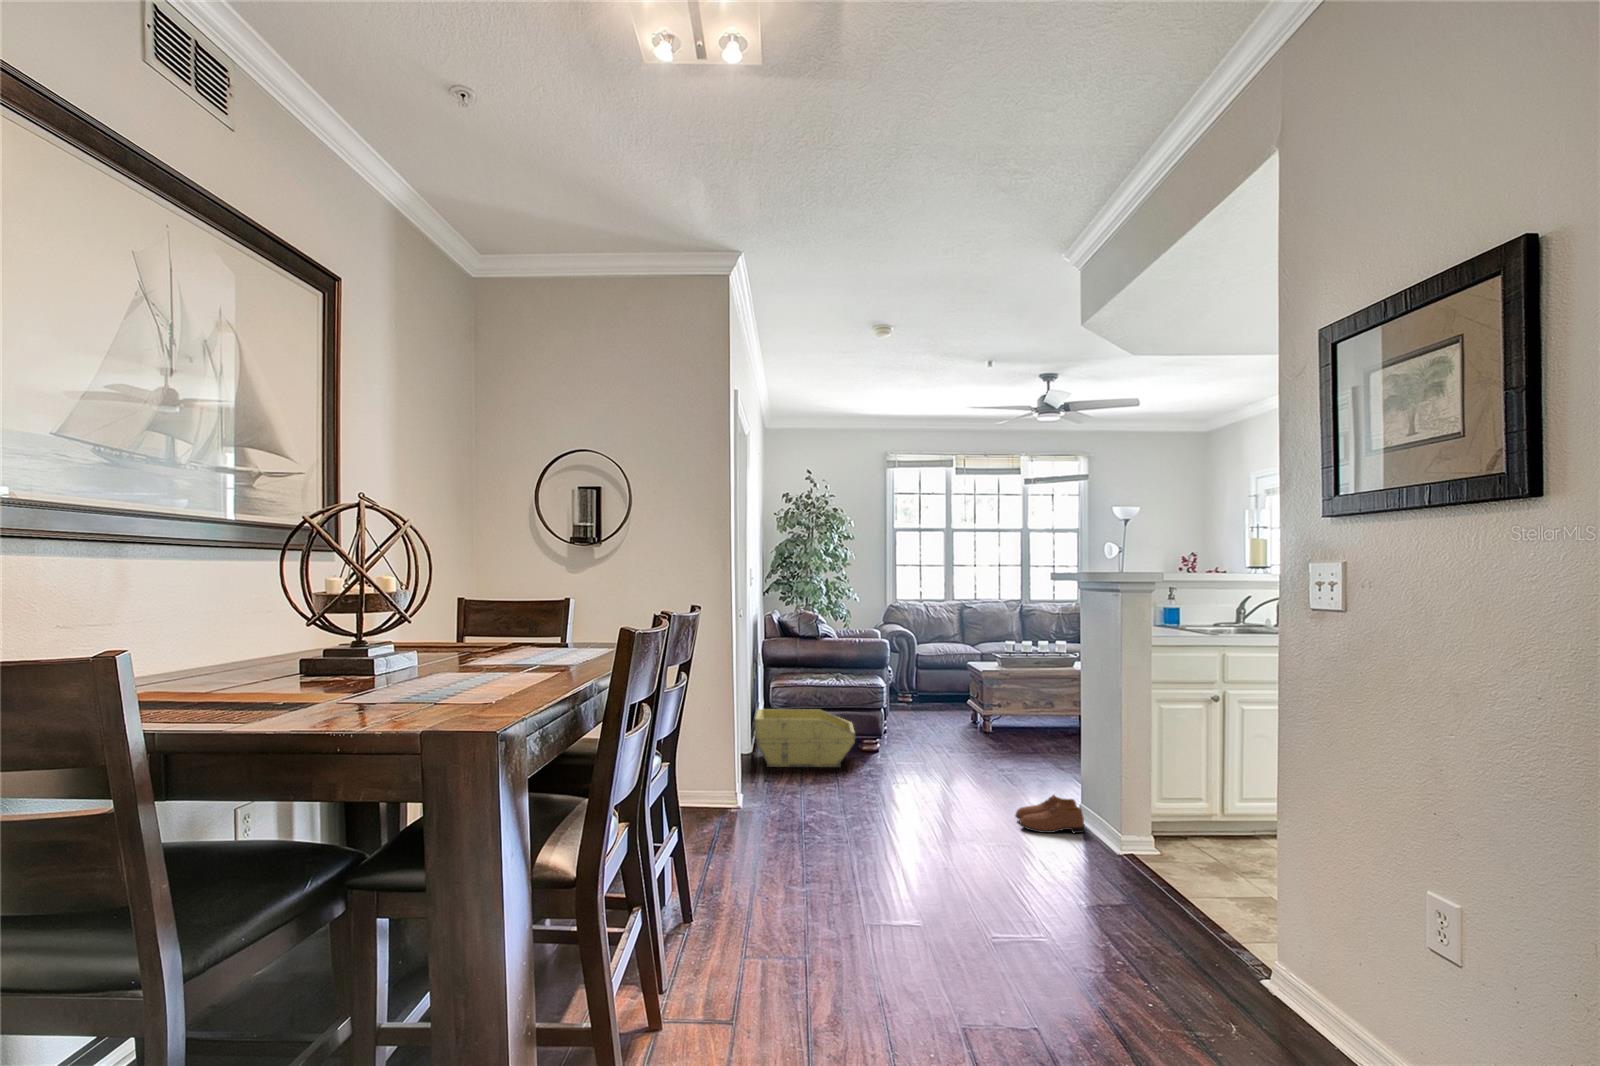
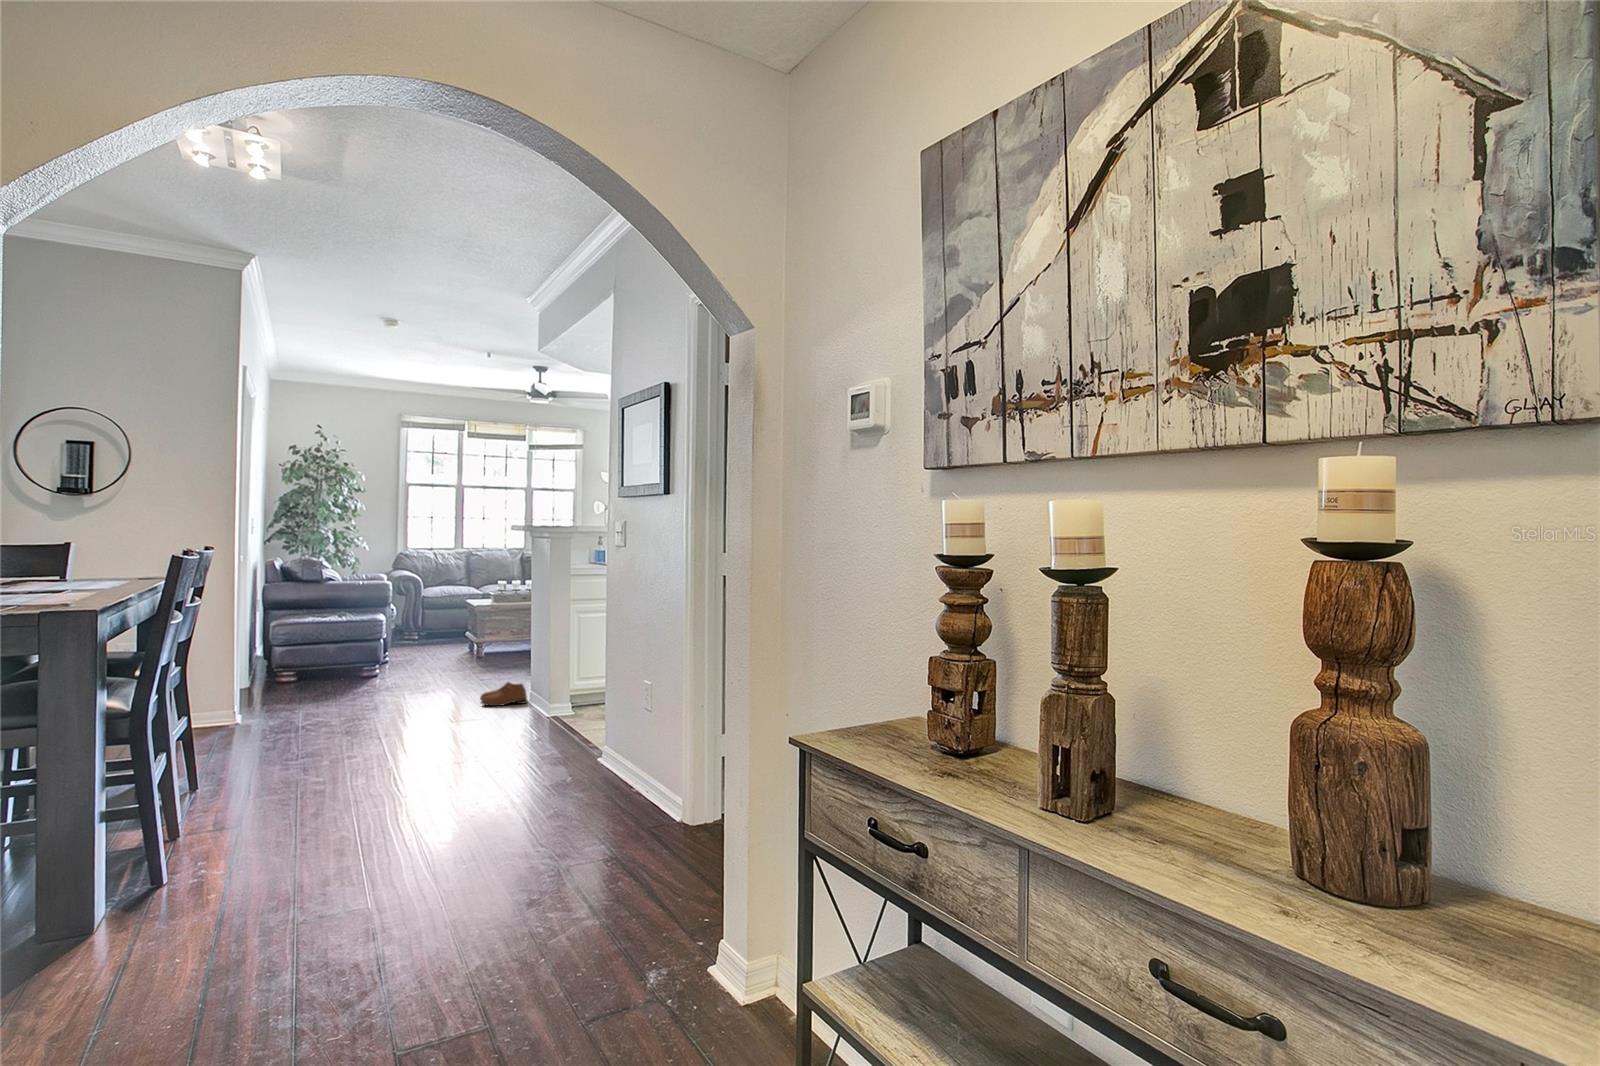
storage bin: present [754,709,856,767] -> none [255,640,357,690]

